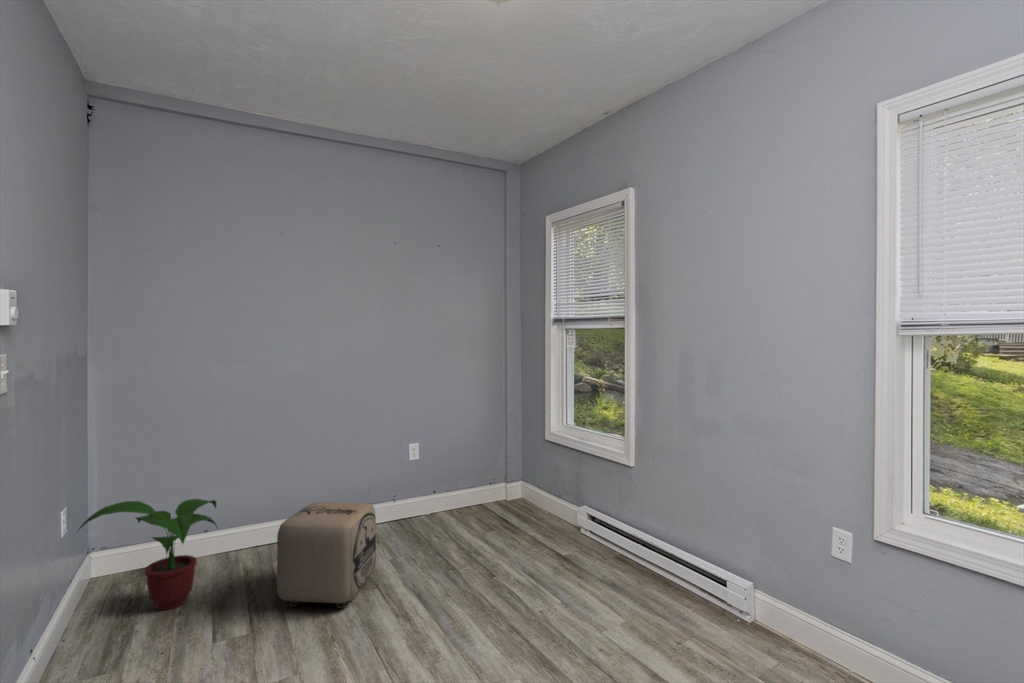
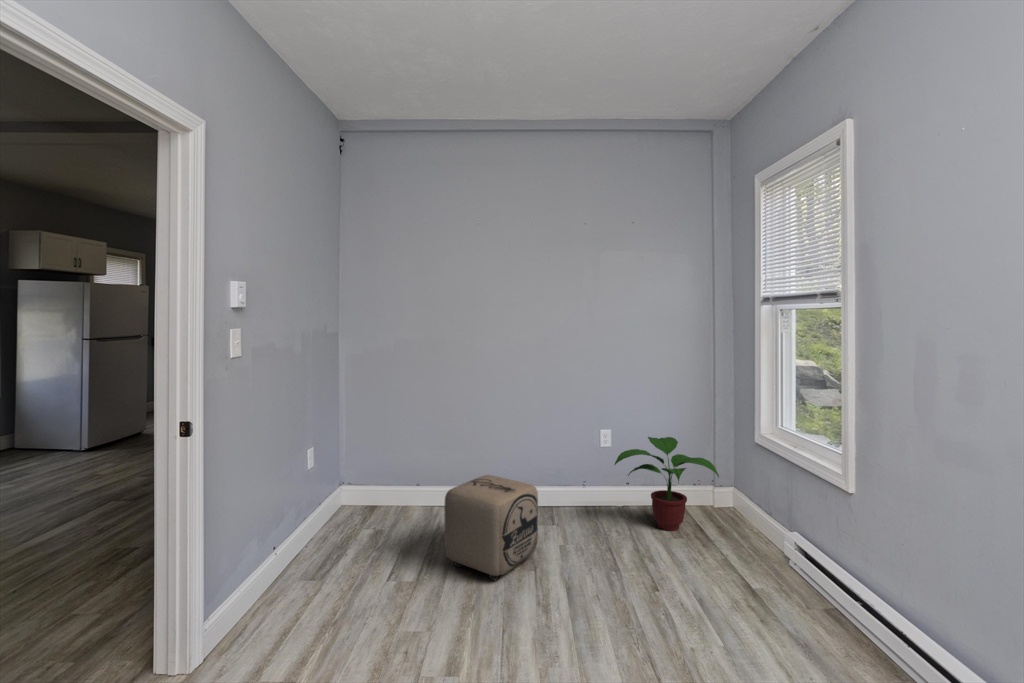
potted plant: present [79,499,218,610] -> present [614,437,719,530]

